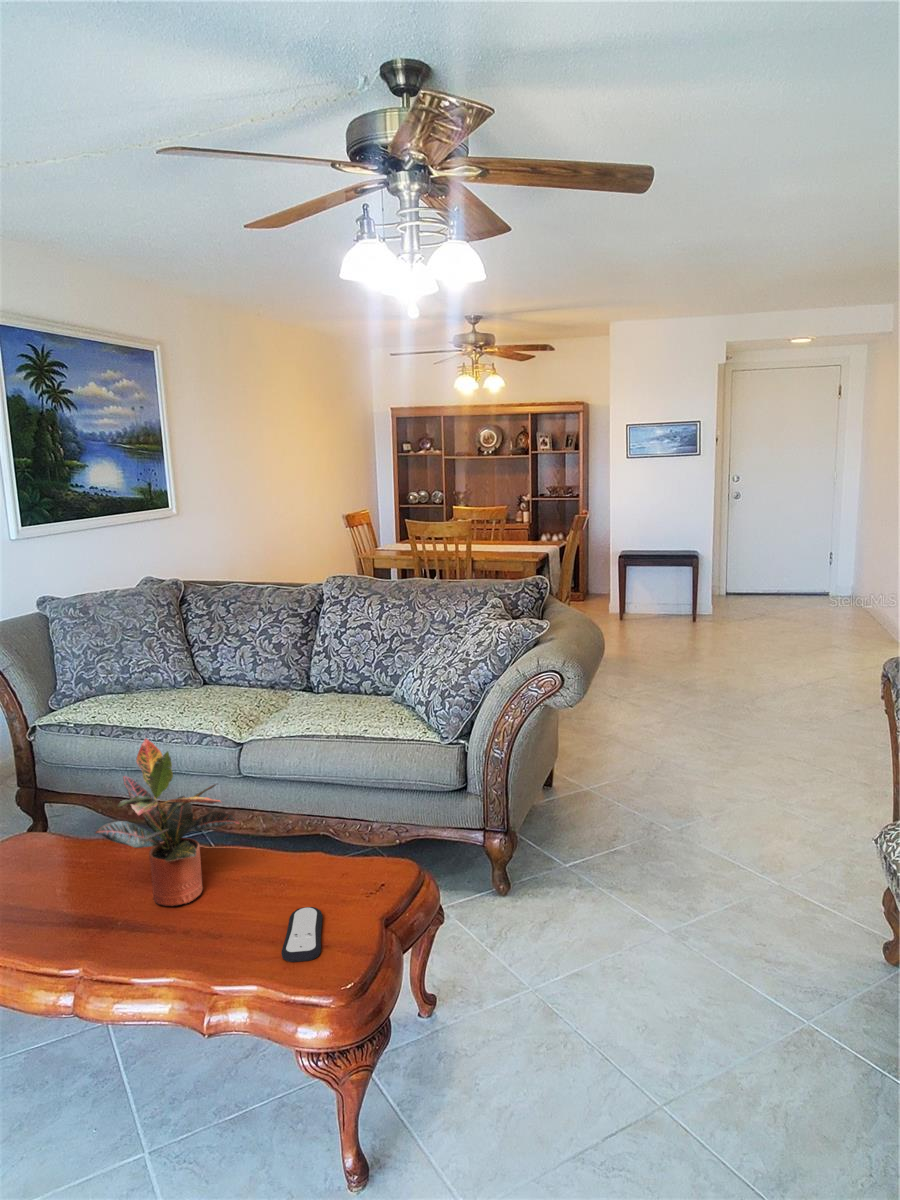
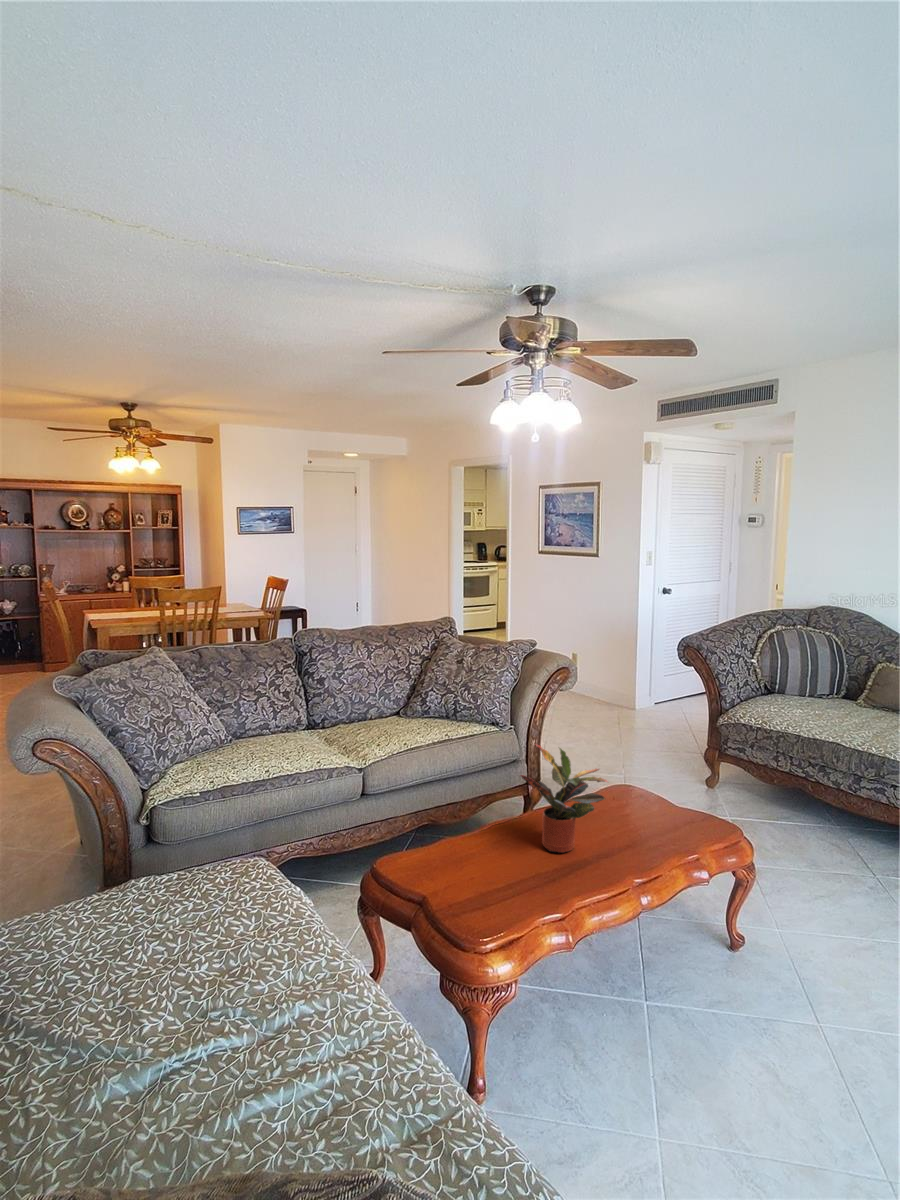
remote control: present [281,907,323,962] -> none [630,819,681,843]

